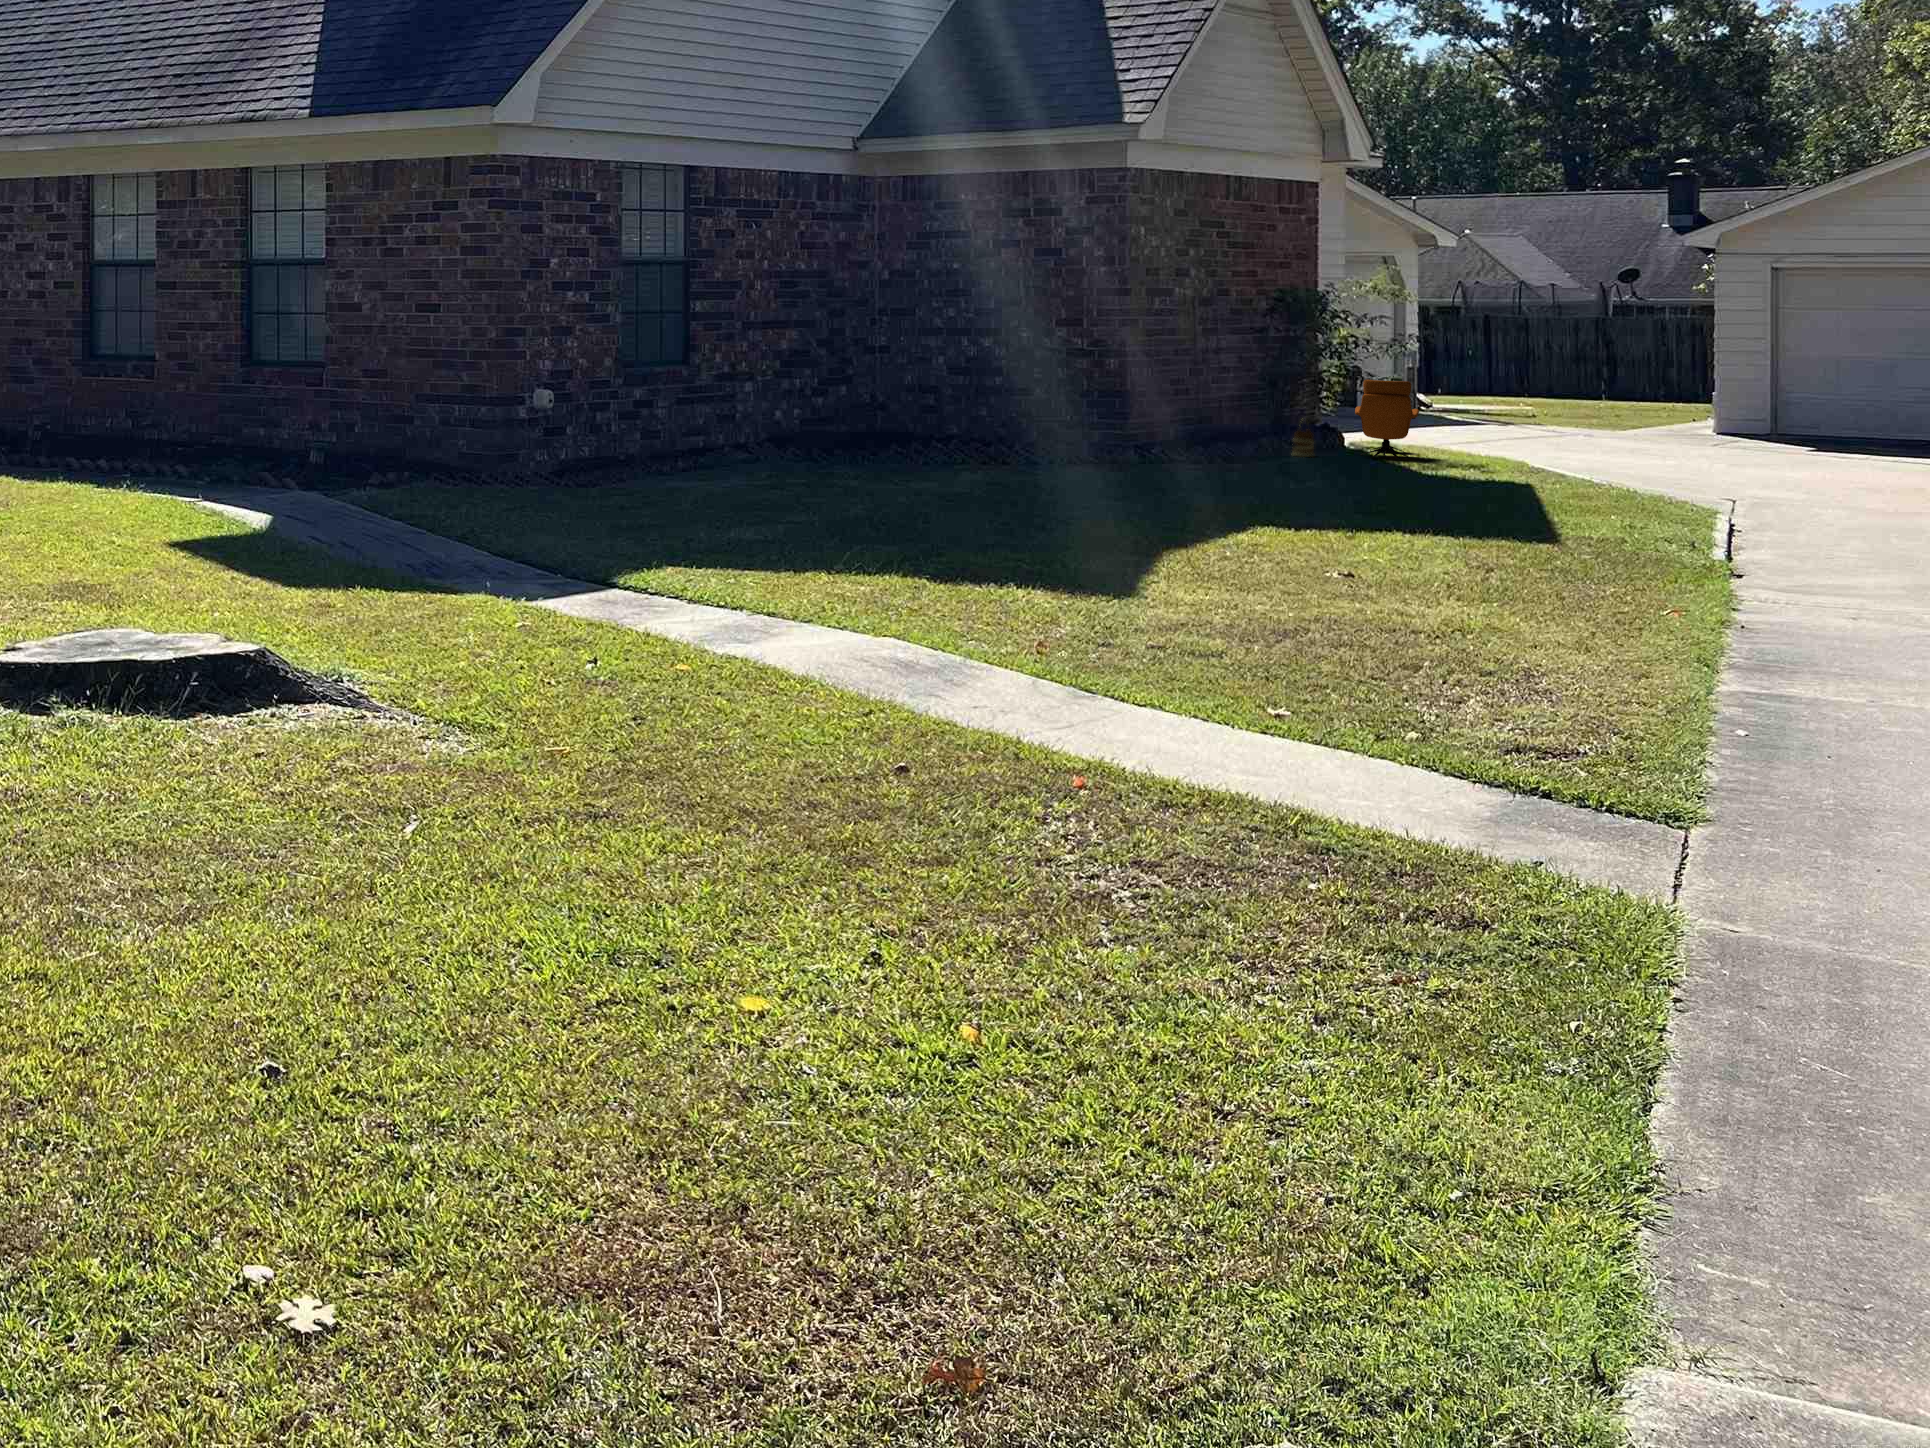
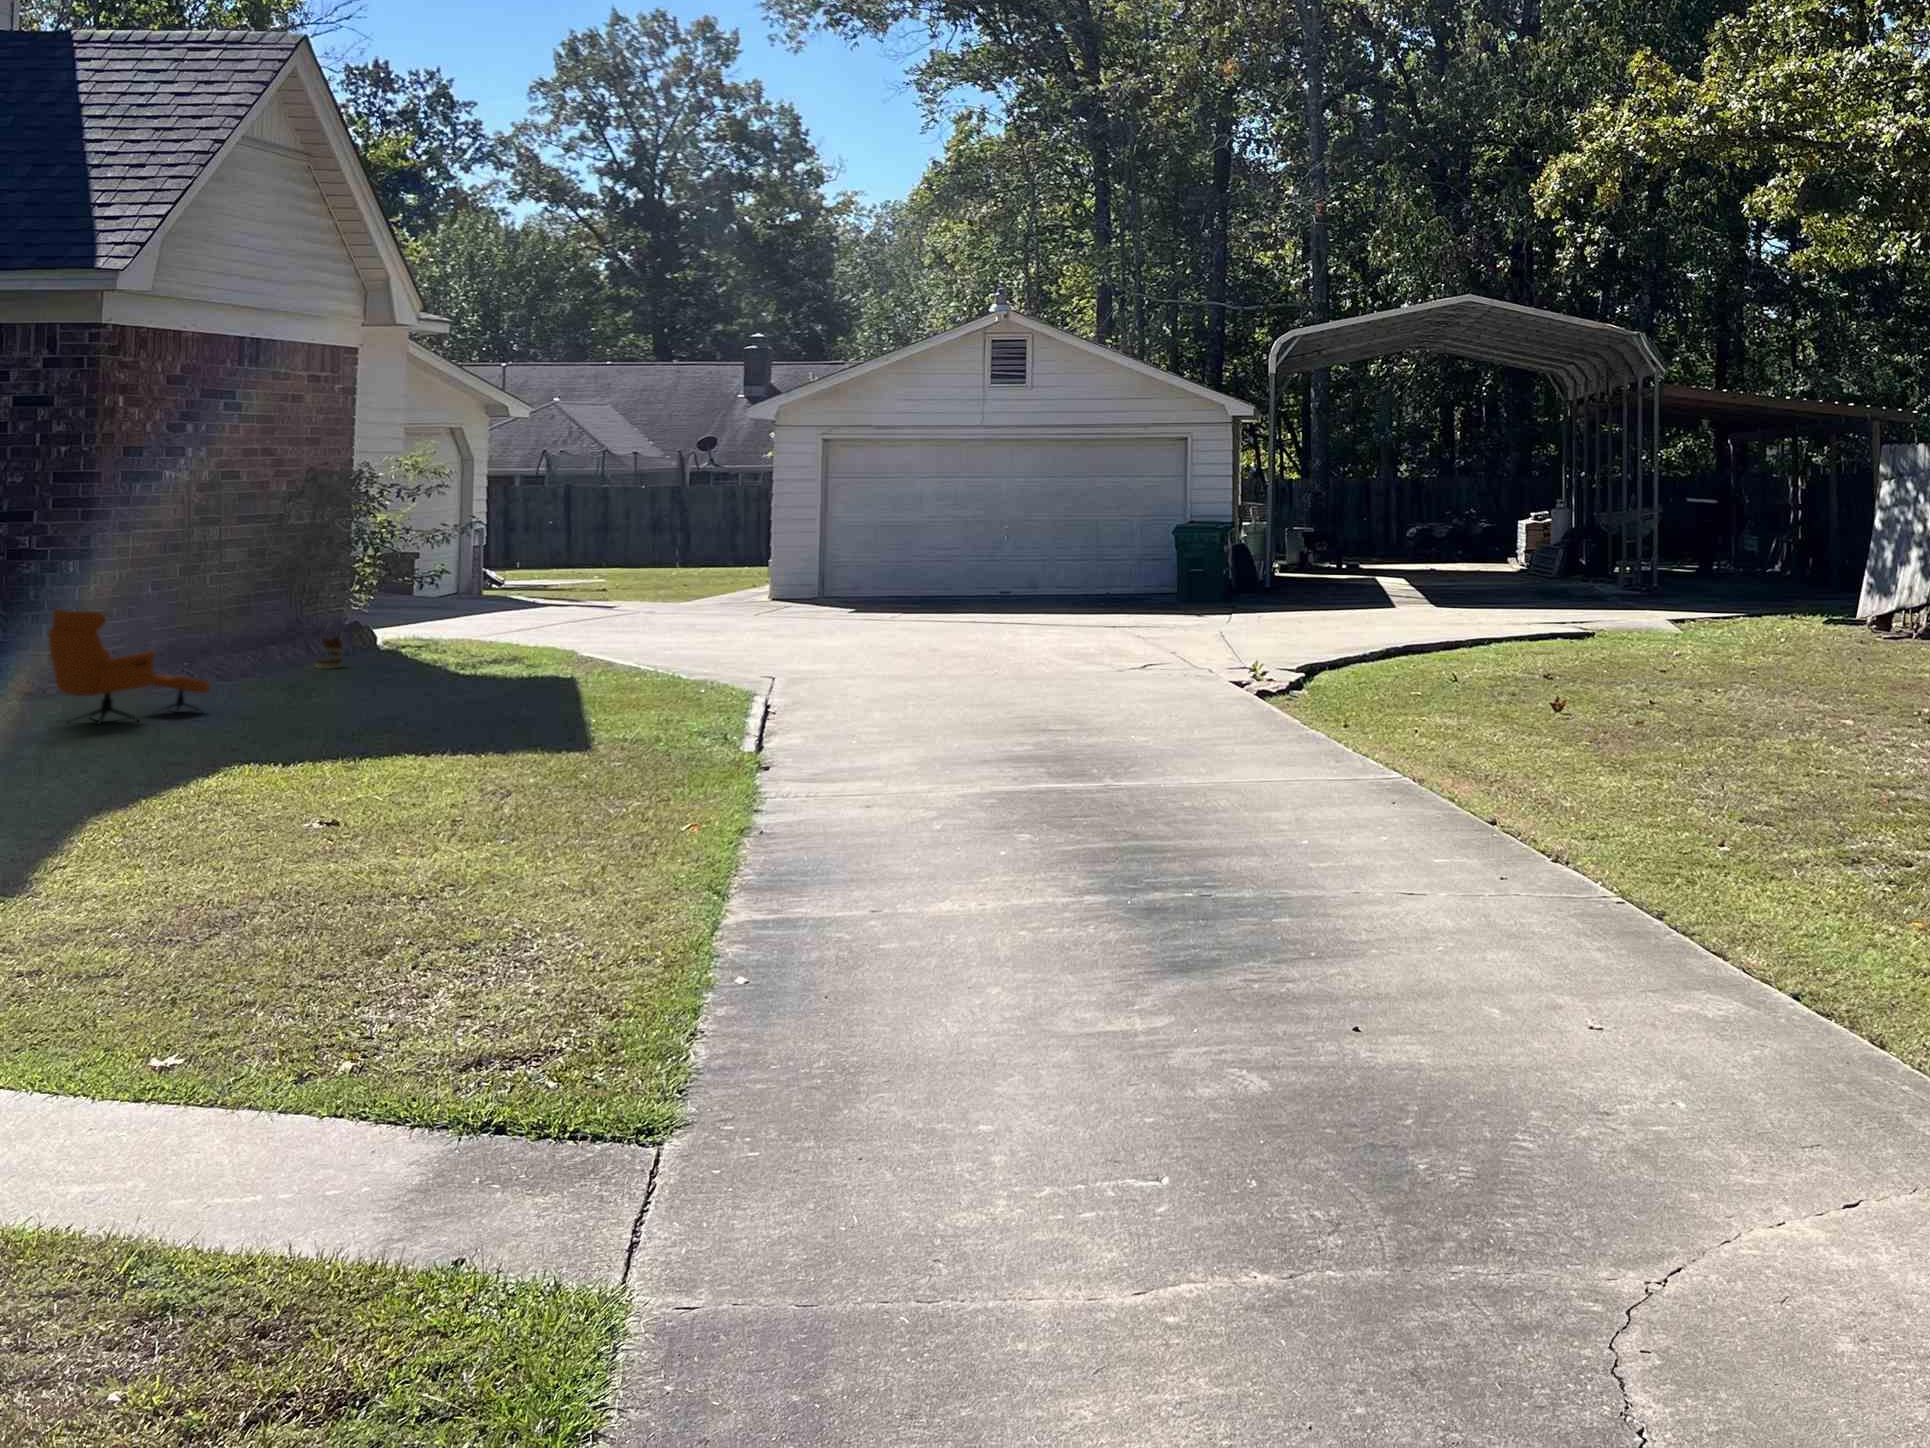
armchair: present [1355,380,1419,459] -> present [49,609,210,723]

